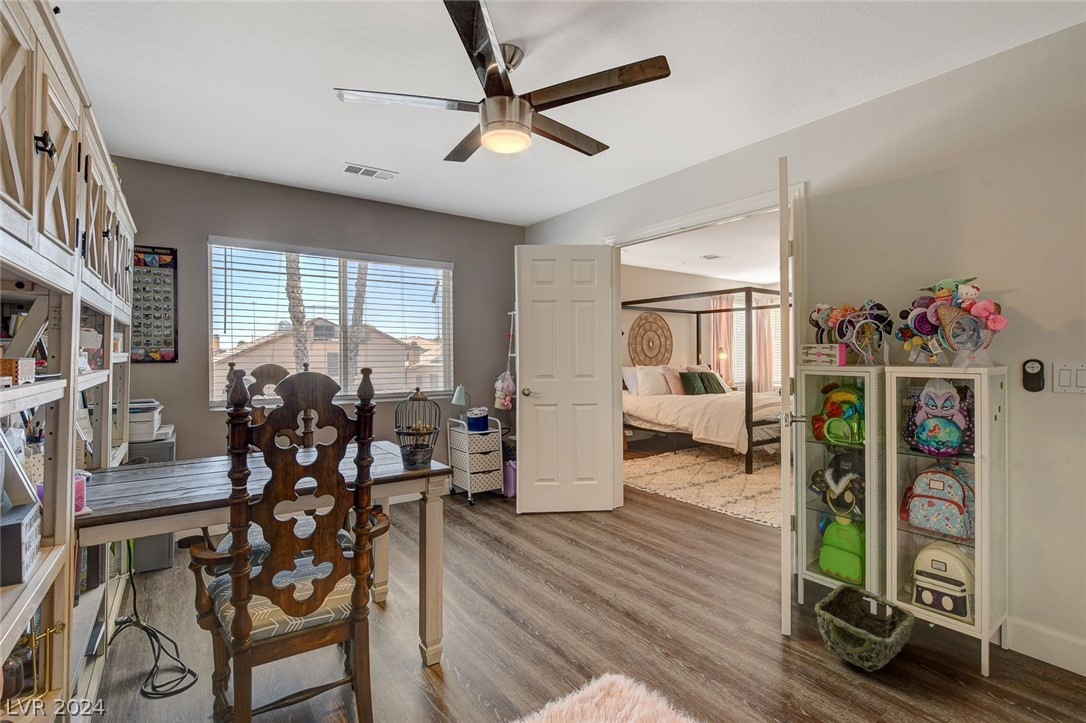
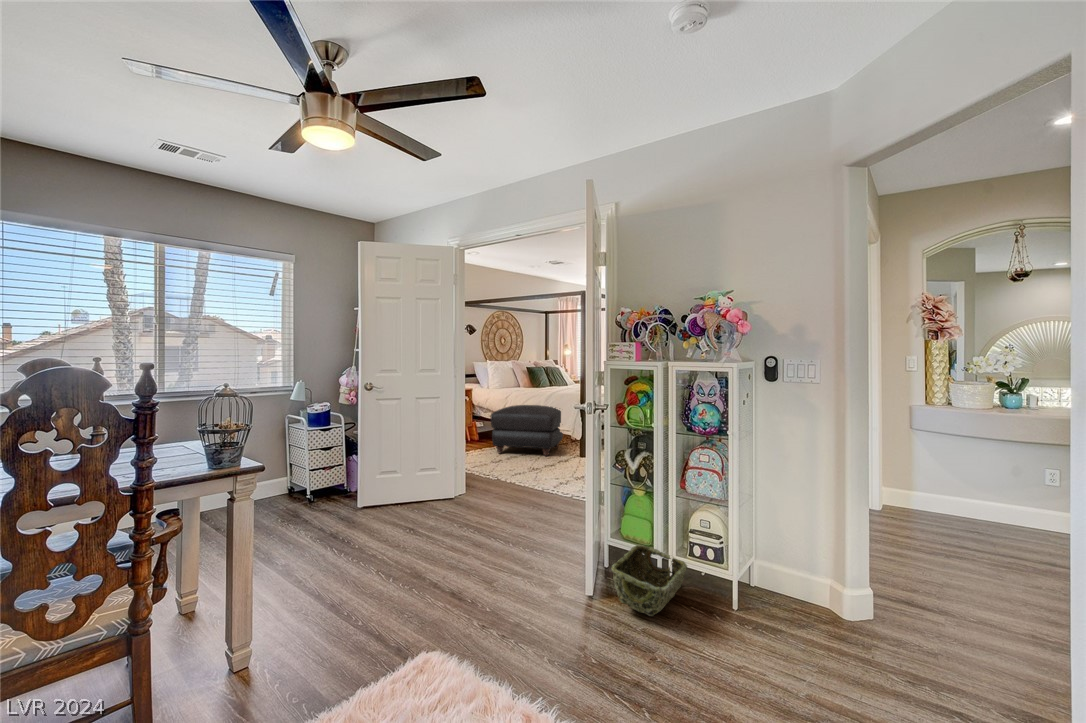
ottoman: none [642,414,727,472] -> present [490,405,563,456]

